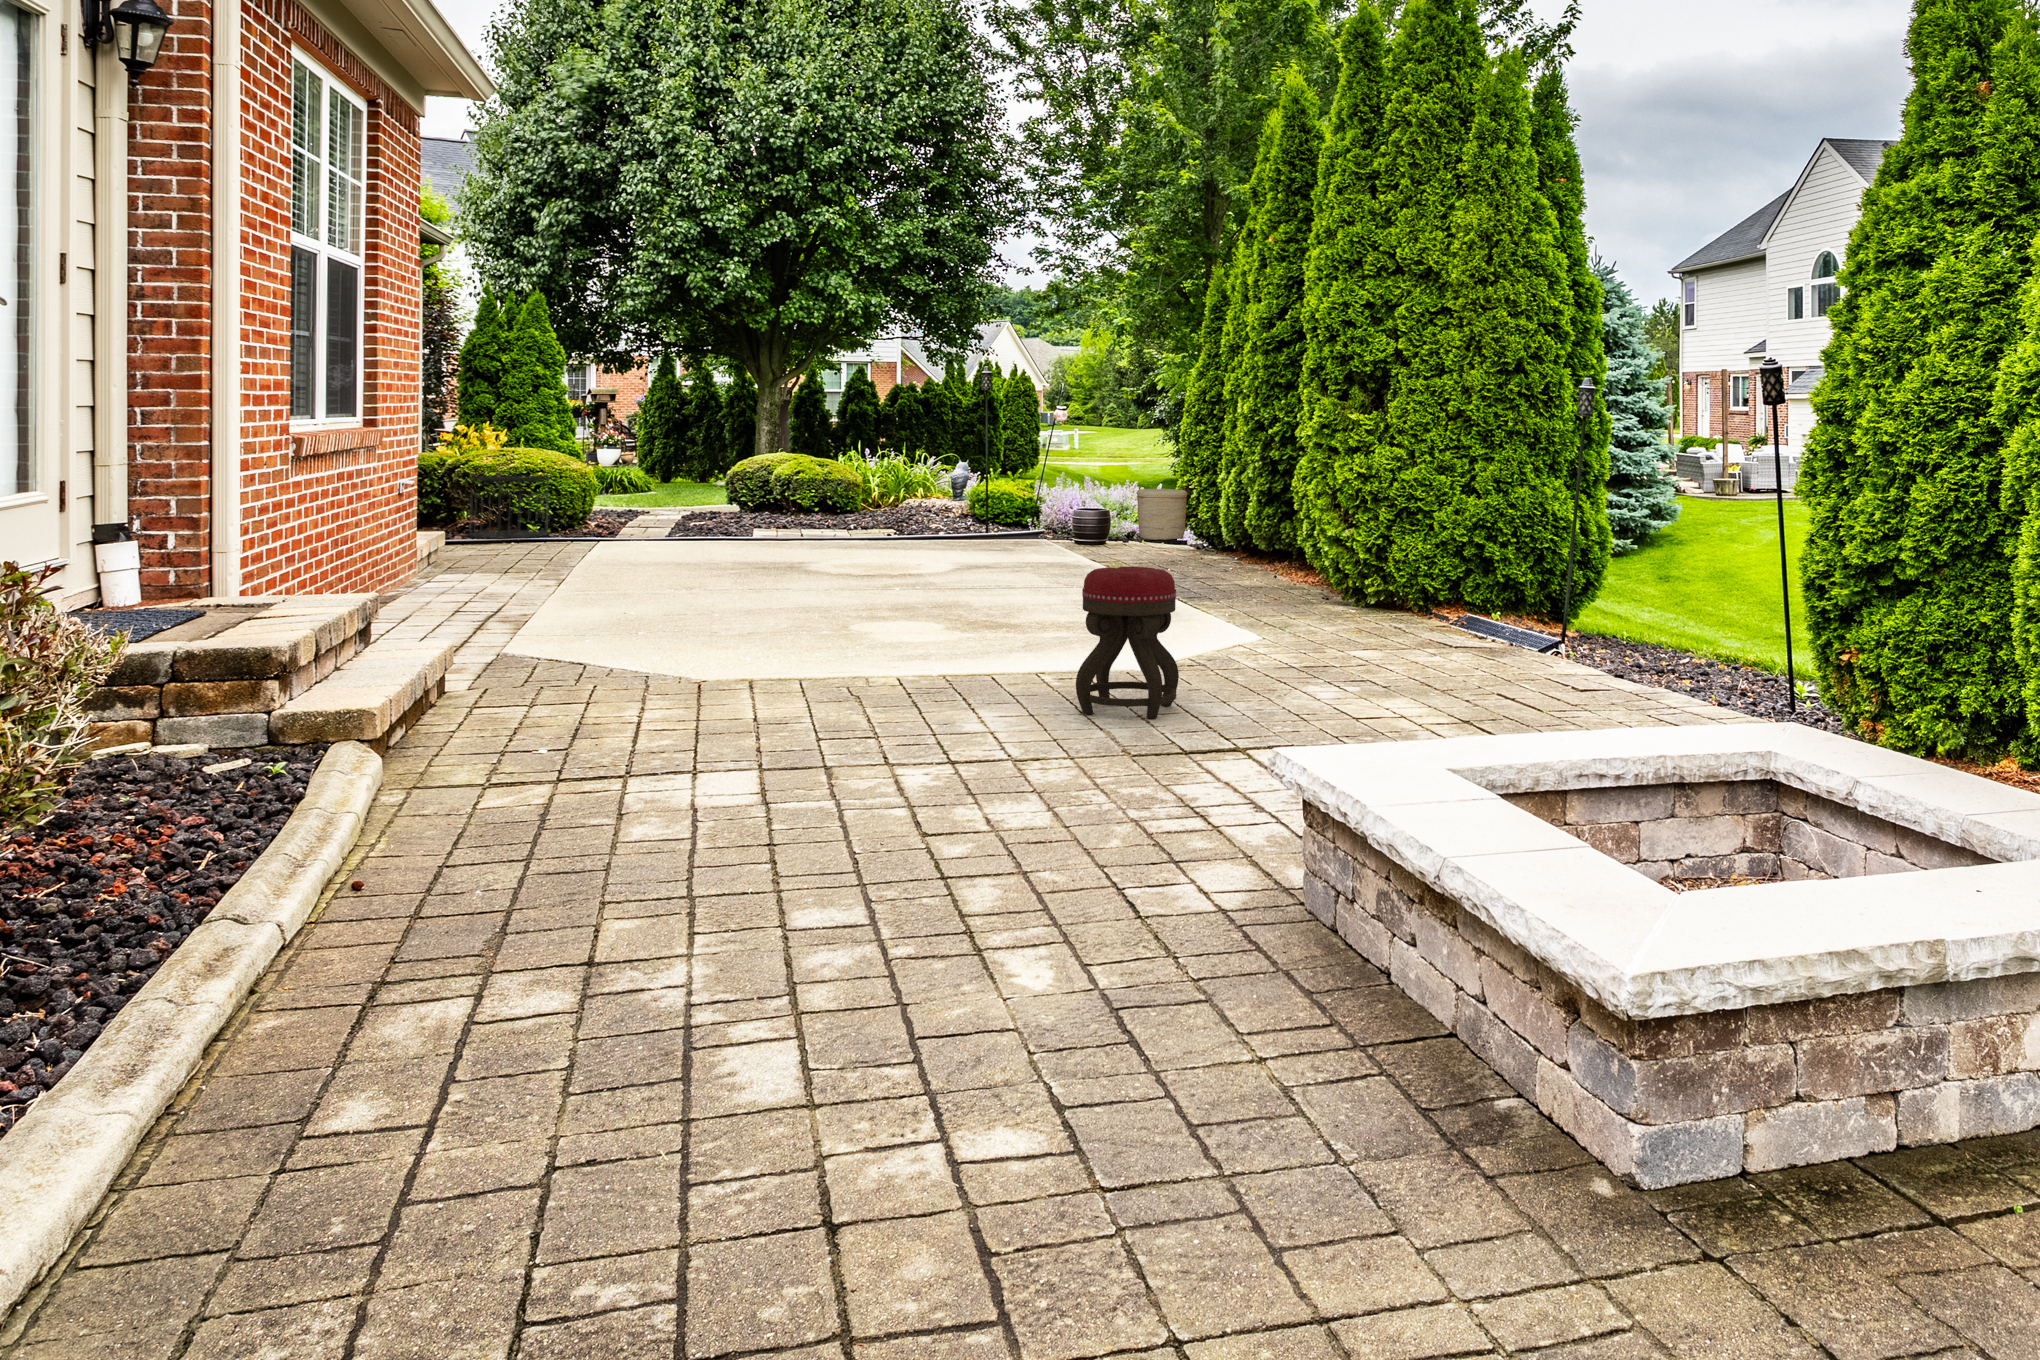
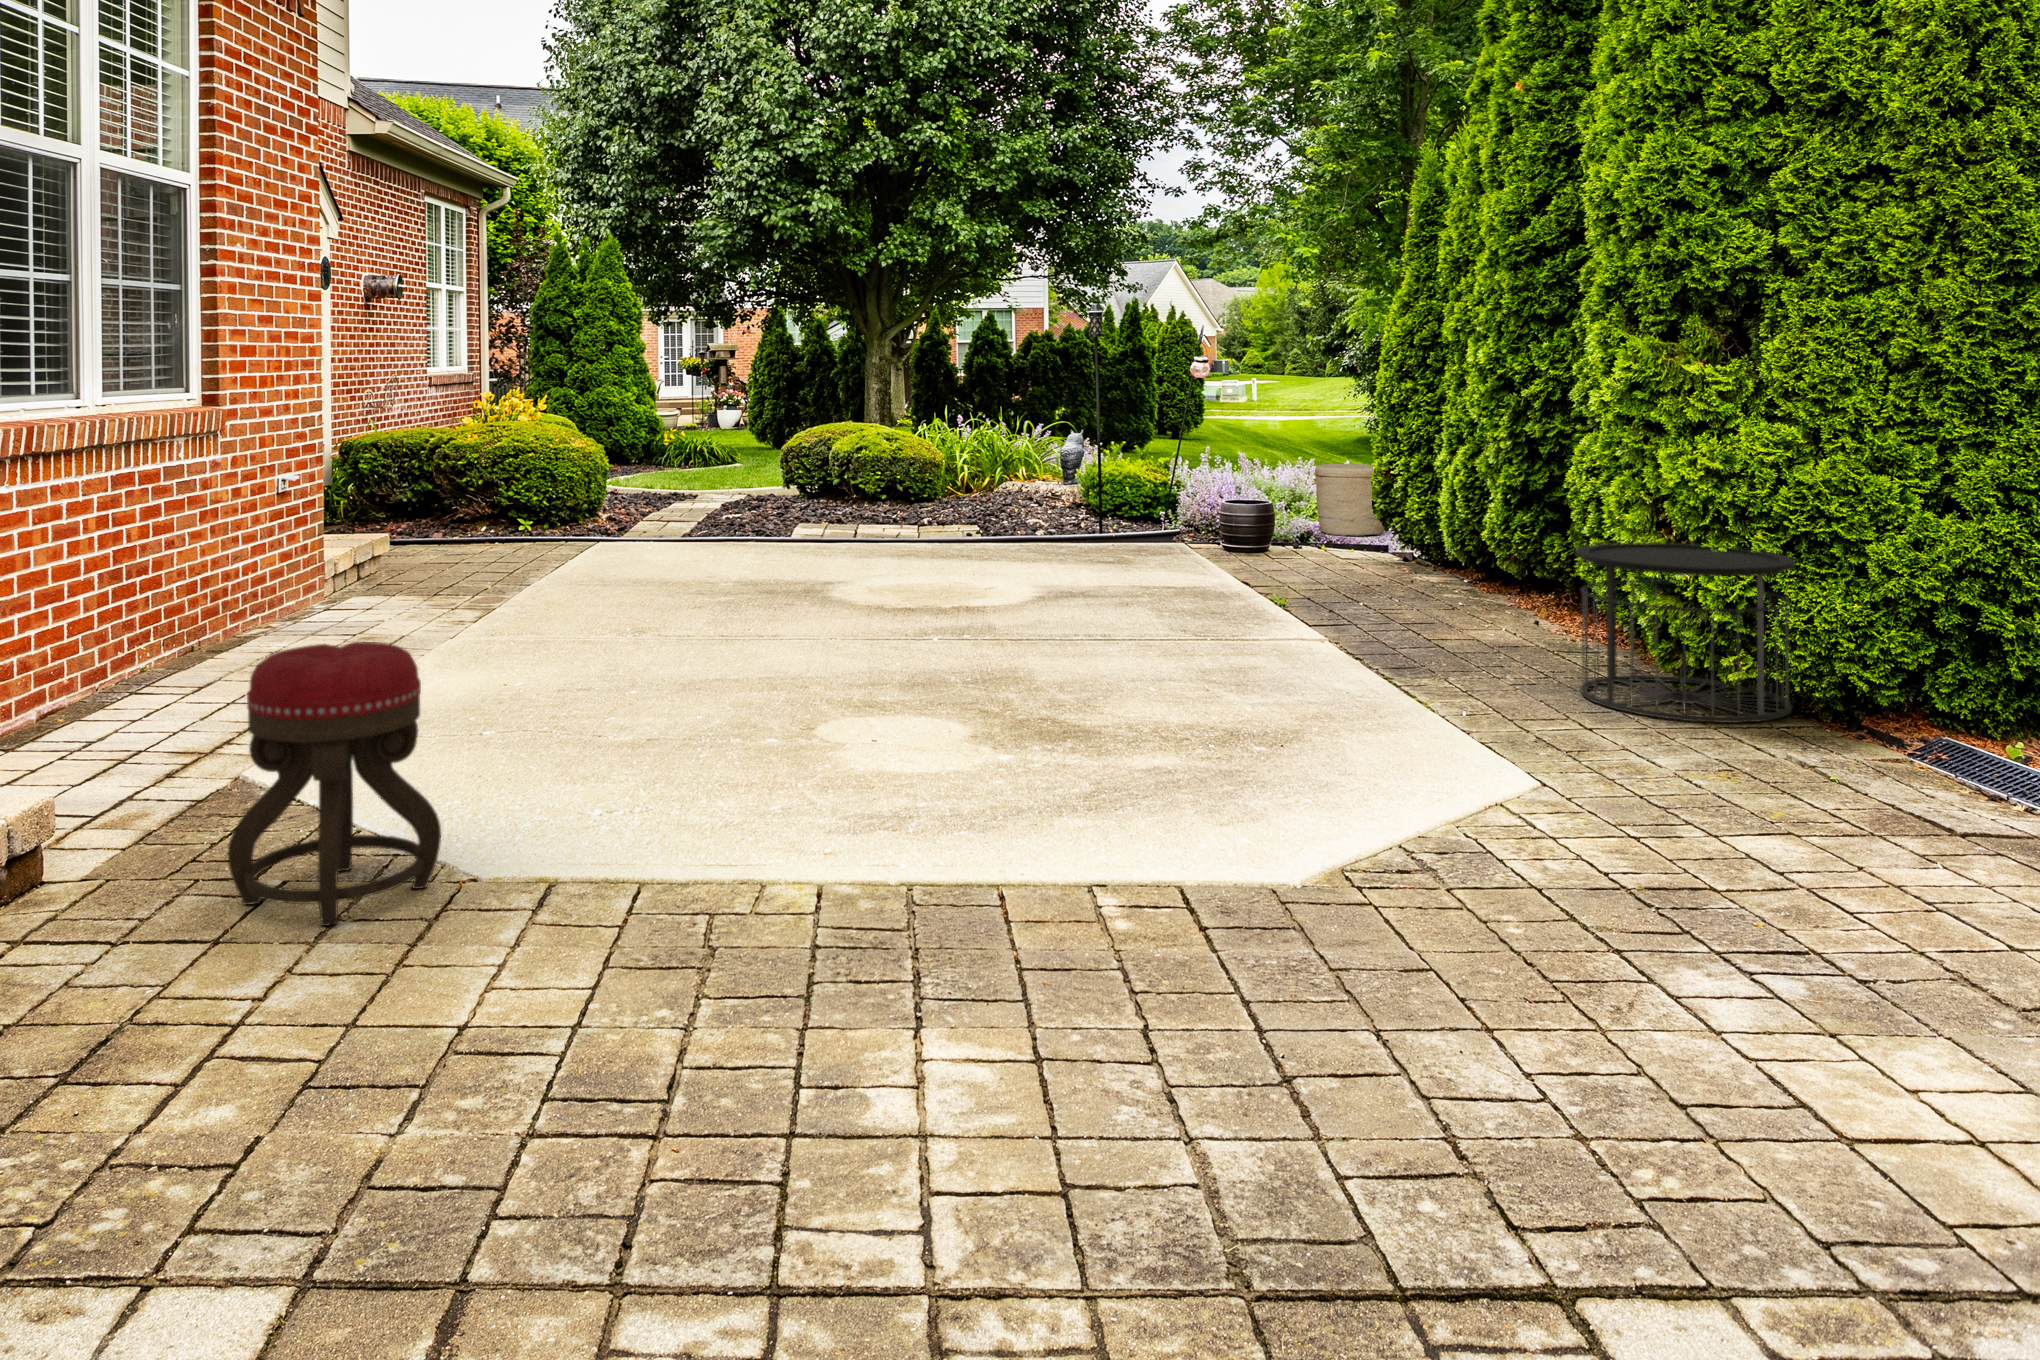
side table: present [469,476,551,538] -> present [1575,543,1796,723]
ottoman: present [1076,566,1179,719] -> present [227,642,441,926]

